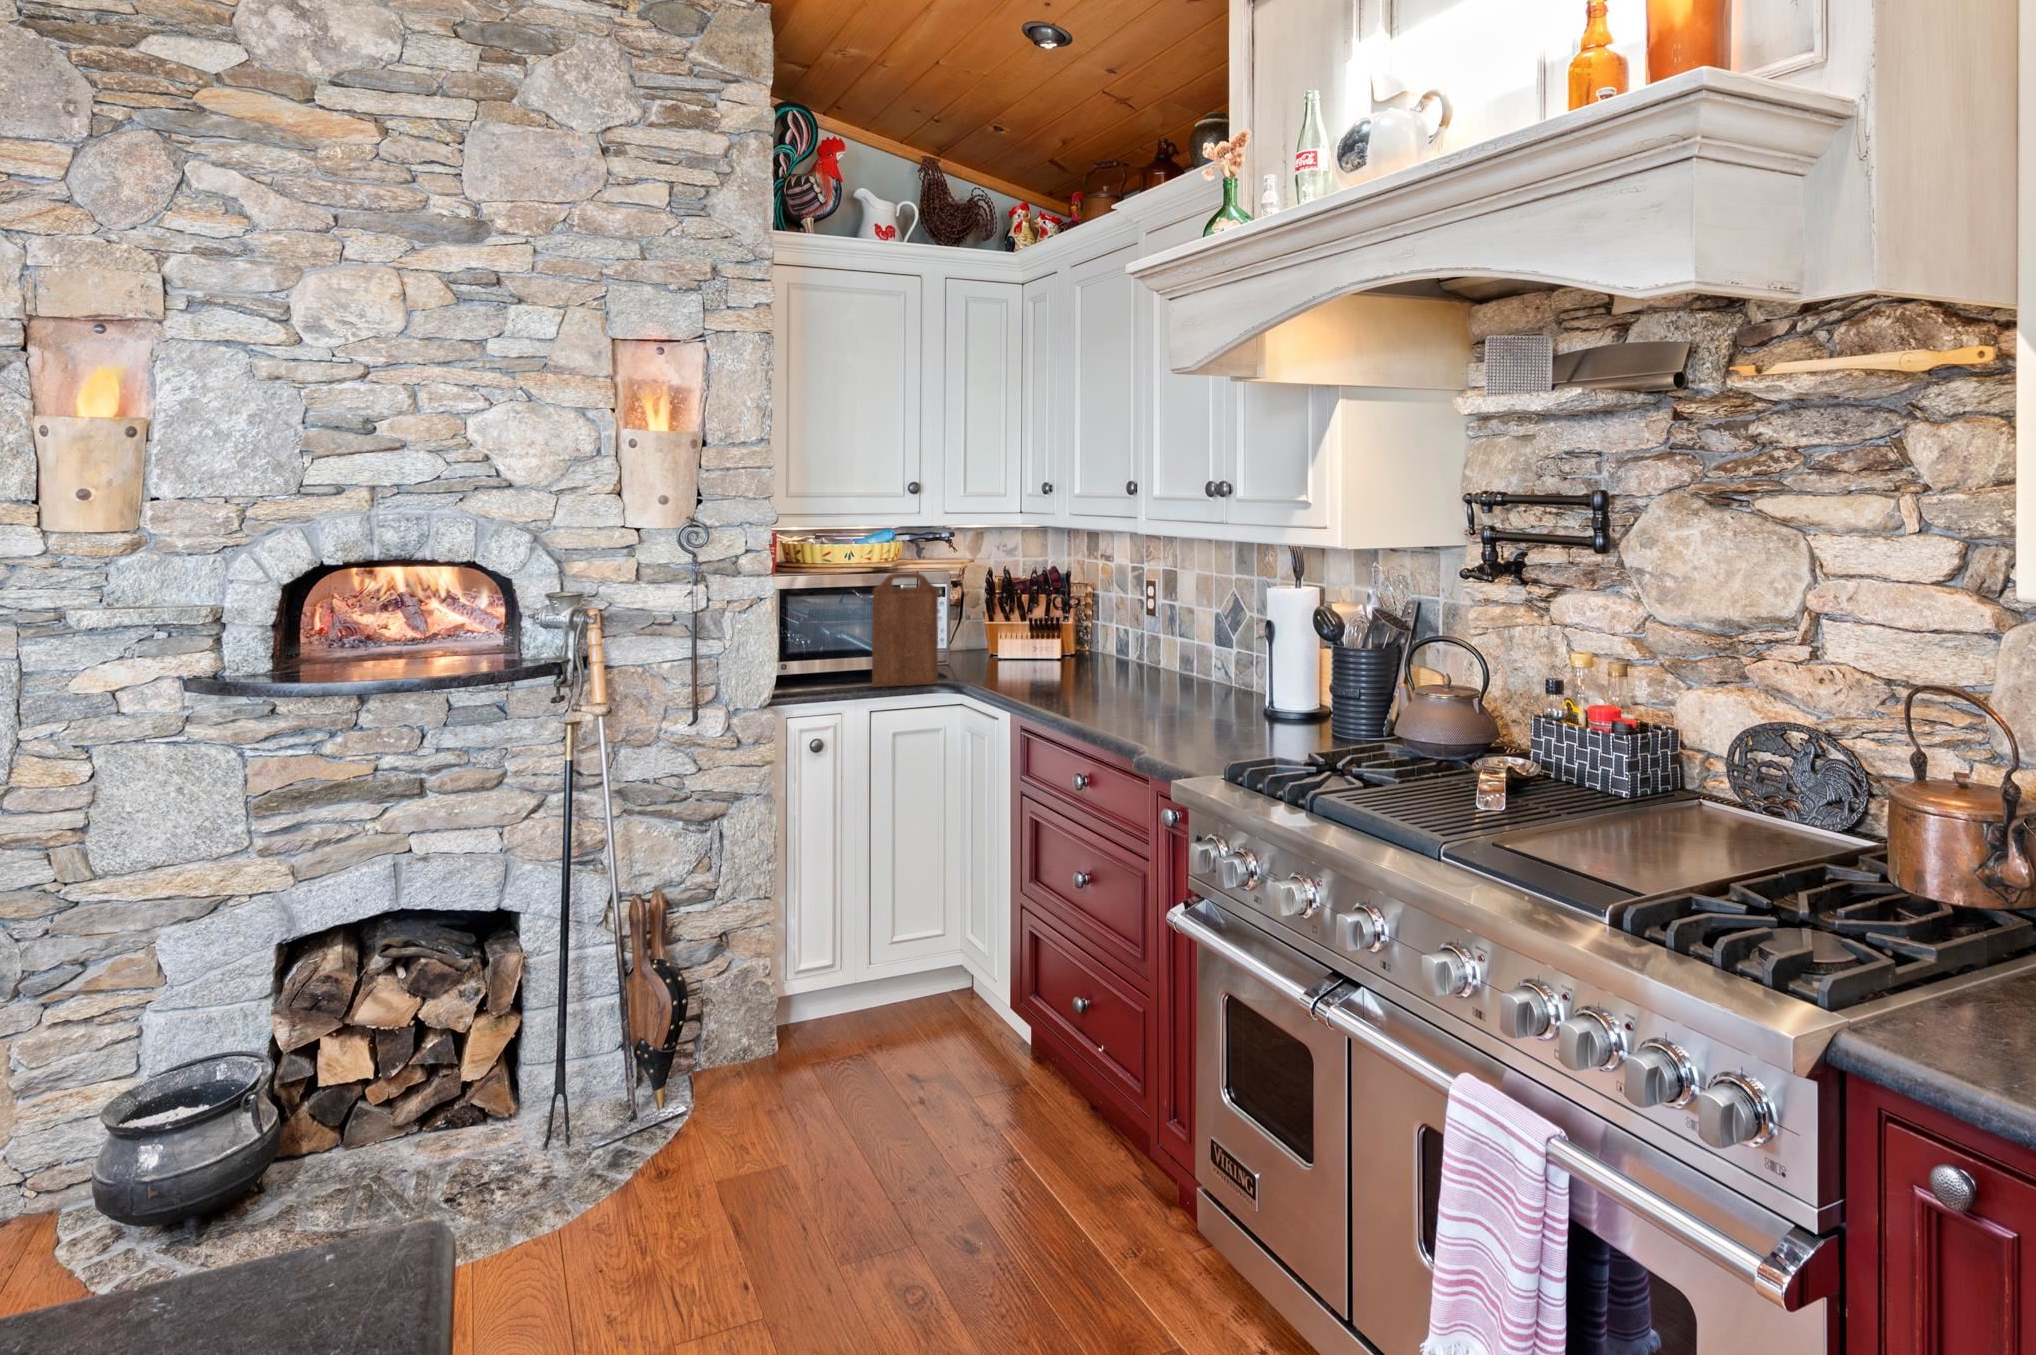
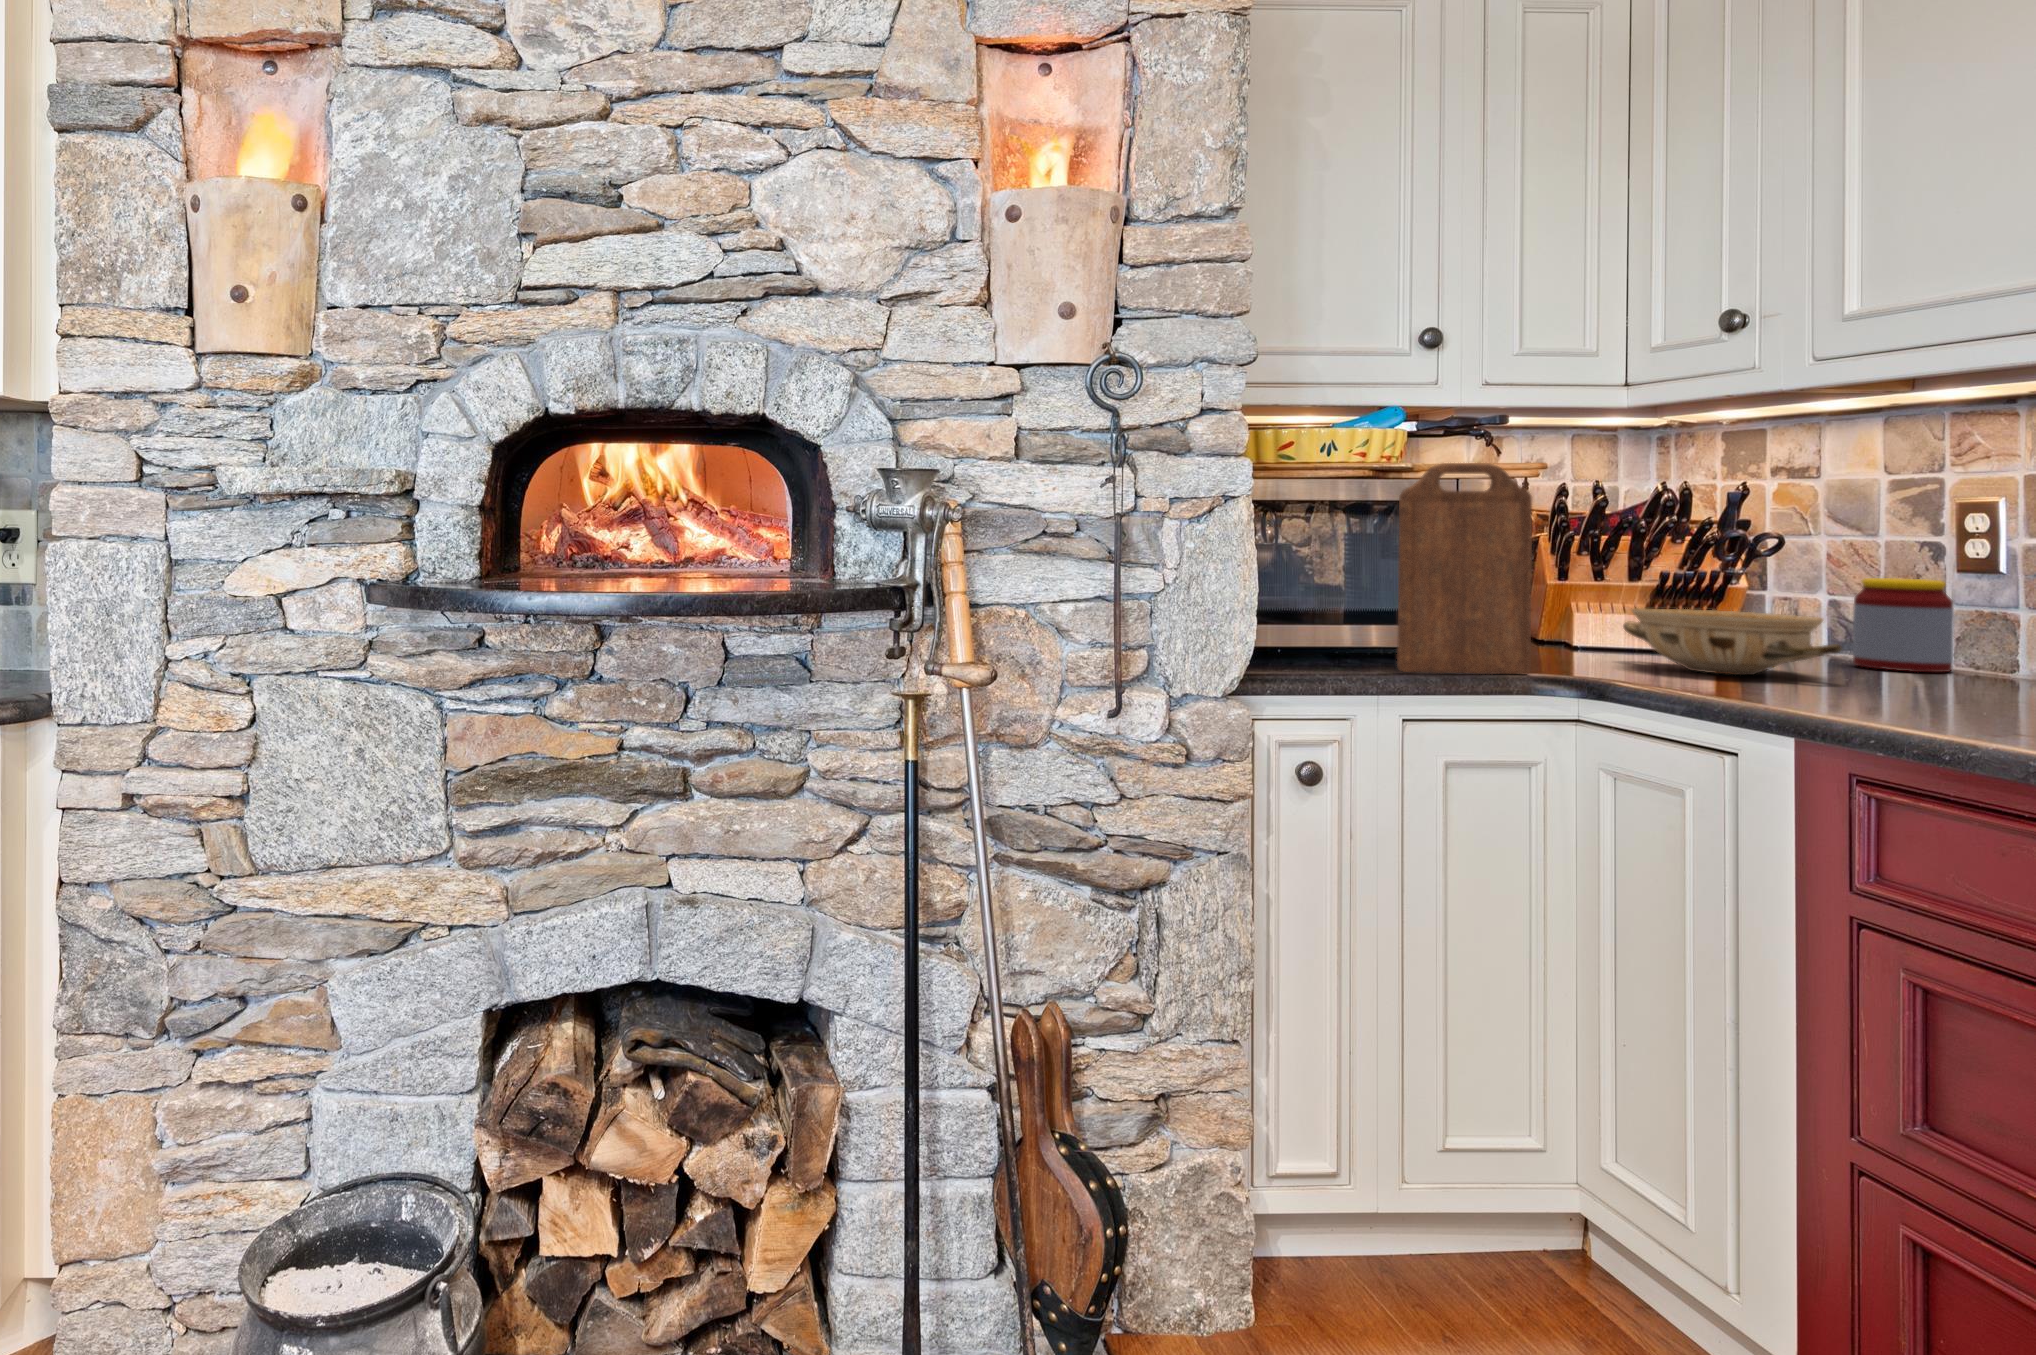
jar: none [1103,622,1138,670] -> present [1853,578,1954,672]
ceramic bowl: none [997,642,1071,678] -> present [1623,608,1842,675]

